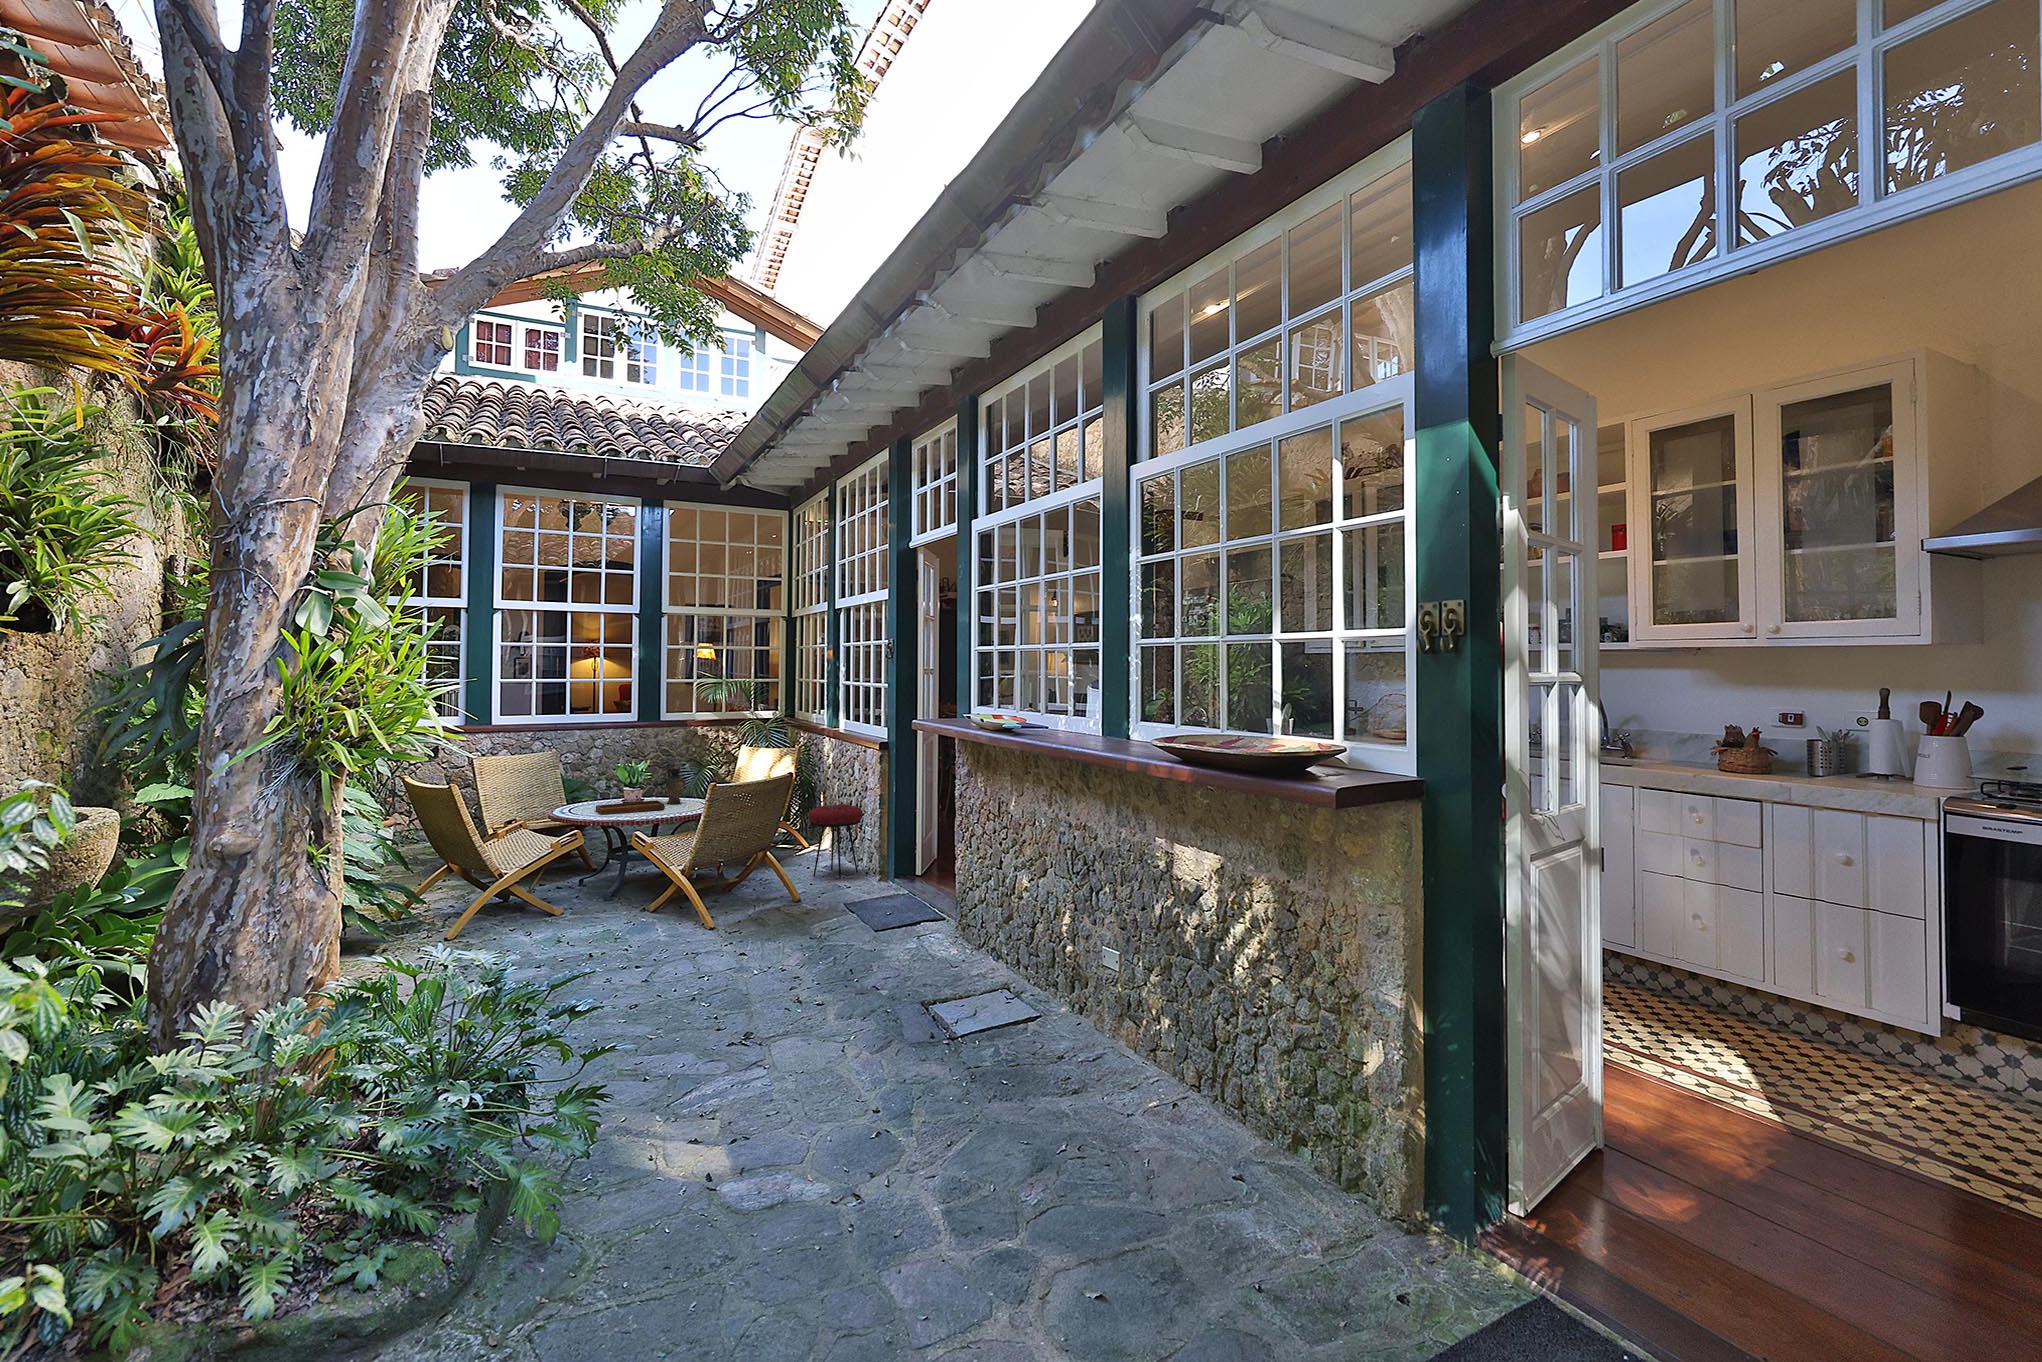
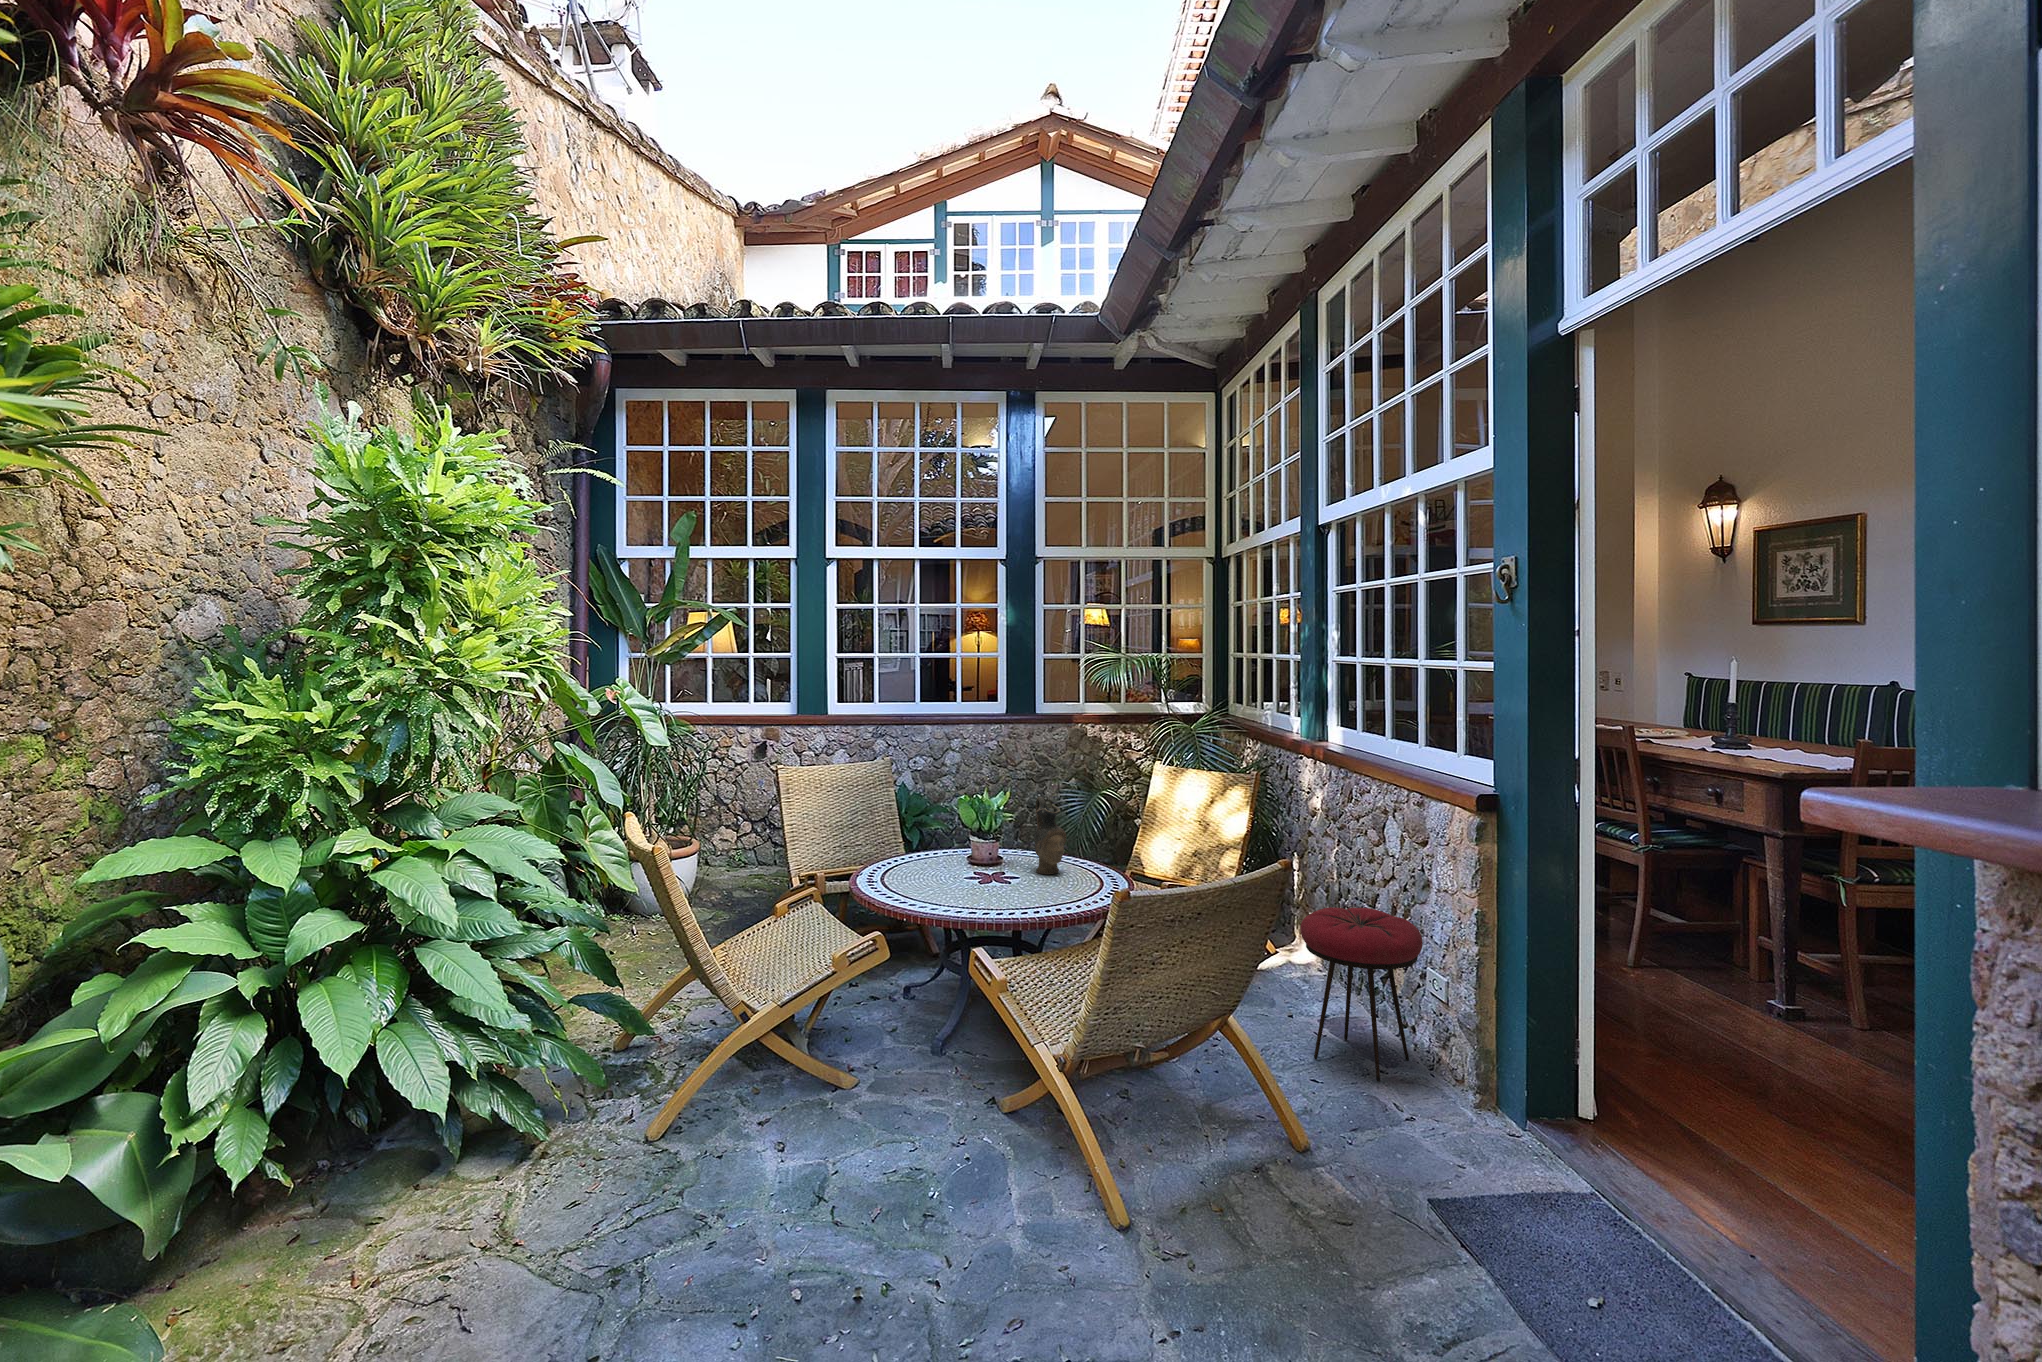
tray: present [596,790,665,815] -> none [920,848,1030,896]

